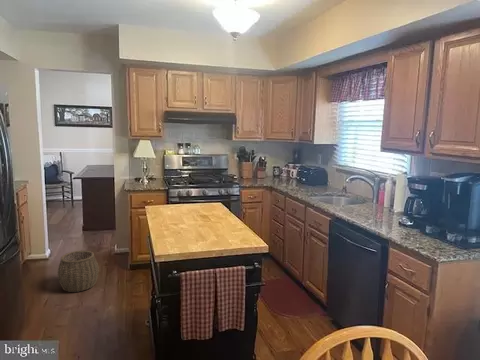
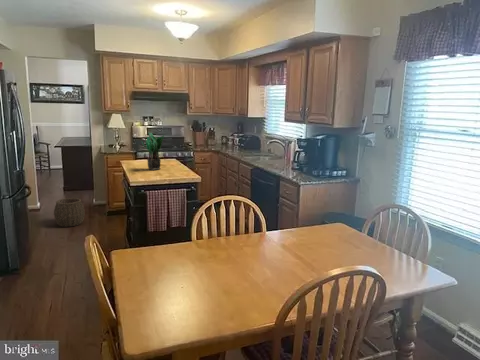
potted plant: none [174,172,209,231] -> present [146,132,164,170]

